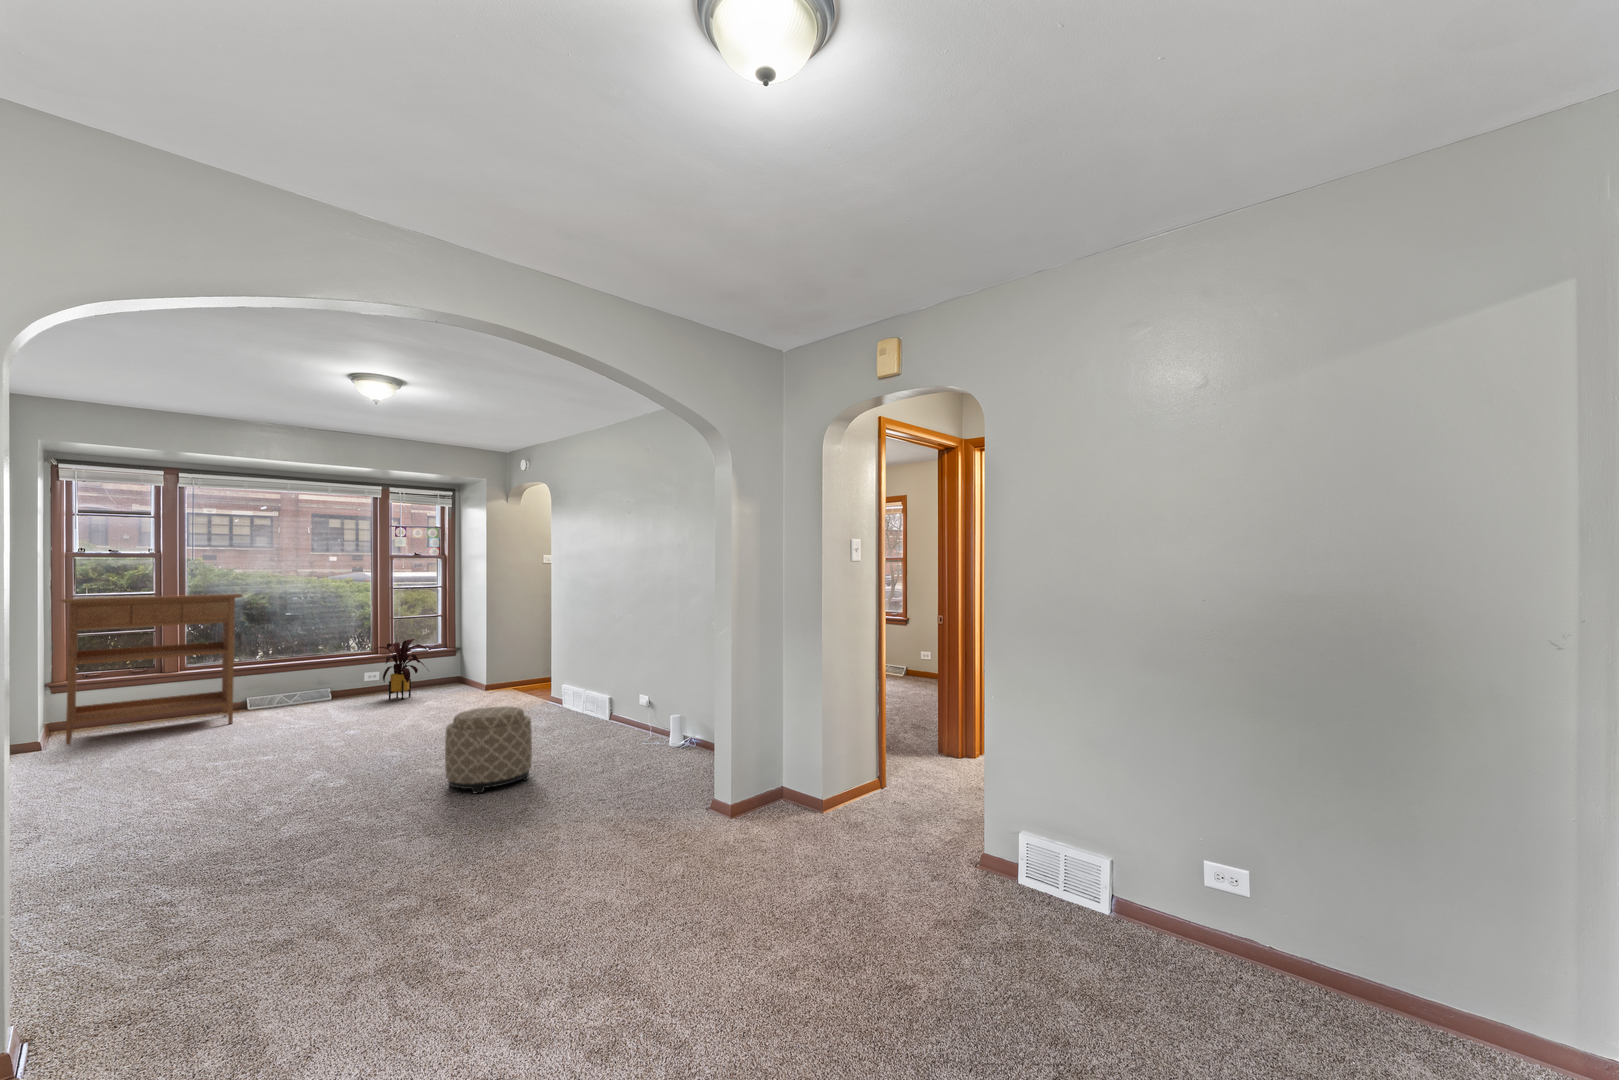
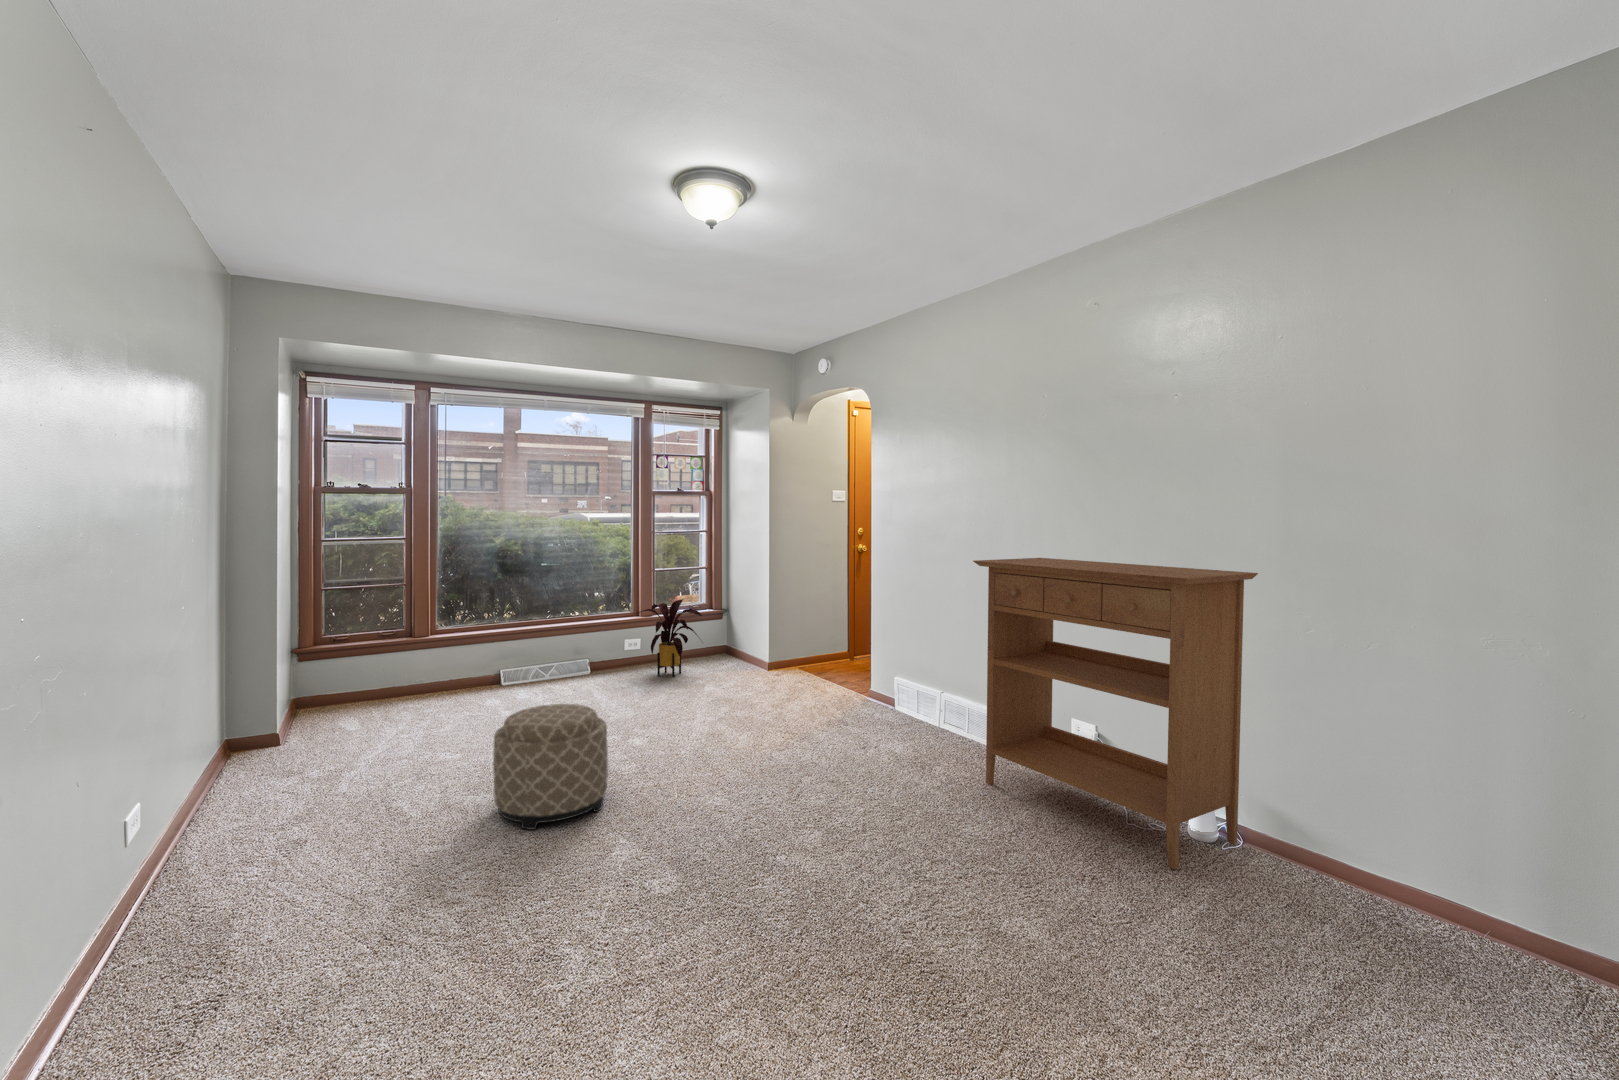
console table: present [60,594,242,745] -> present [973,558,1258,870]
ottoman: present [445,706,532,793] -> present [493,704,608,829]

